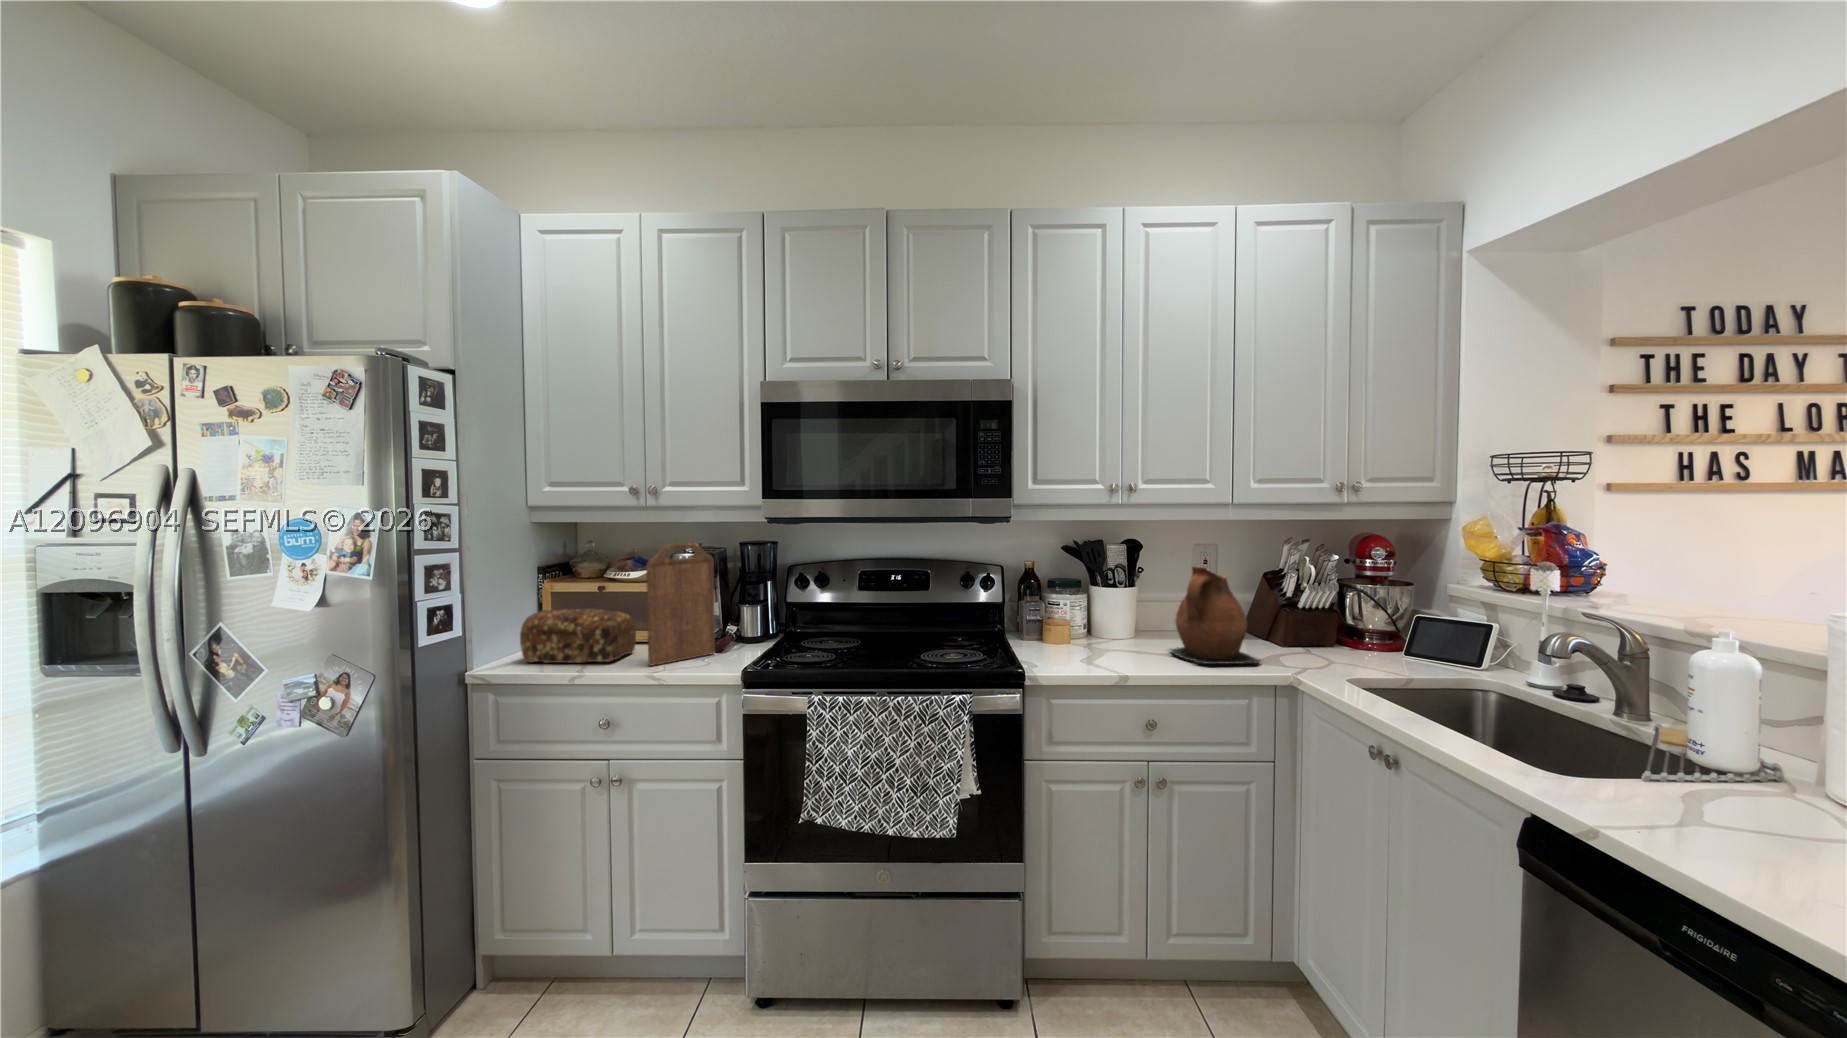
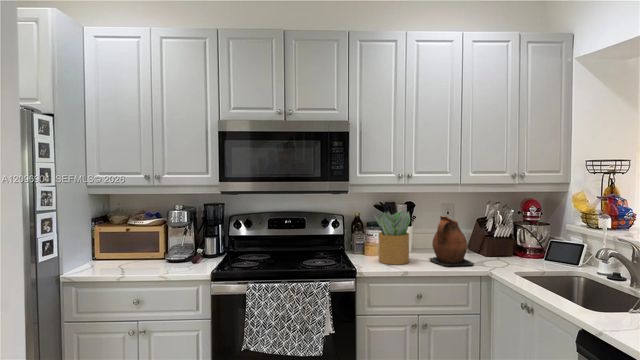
cutting board: present [646,543,715,666] -> none [158,205,193,271]
potted plant: none [1059,556,1131,661] -> present [374,211,410,265]
bread loaf: present [520,609,636,663] -> none [88,240,150,270]

